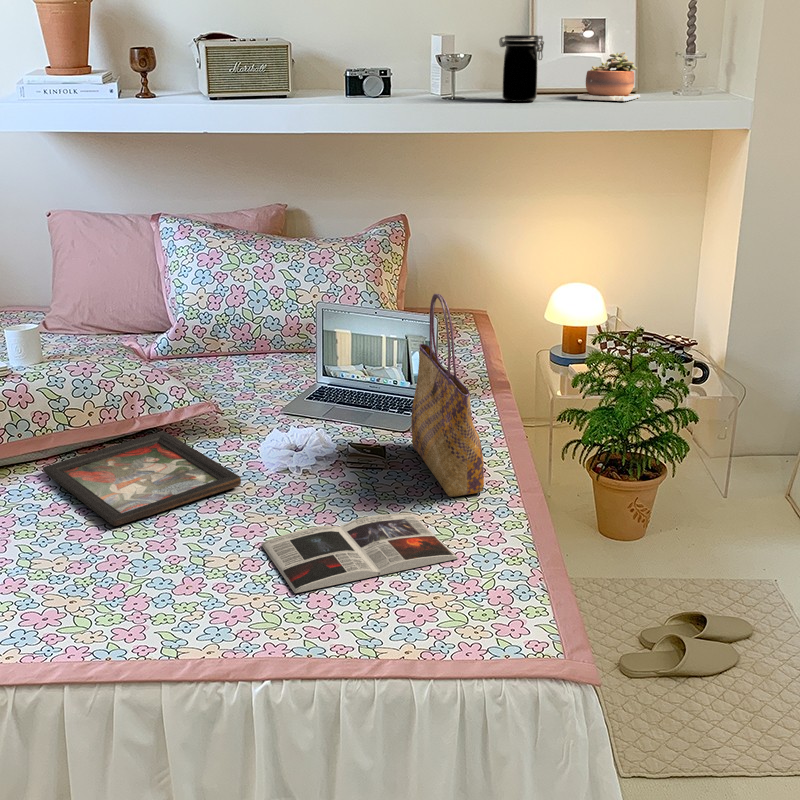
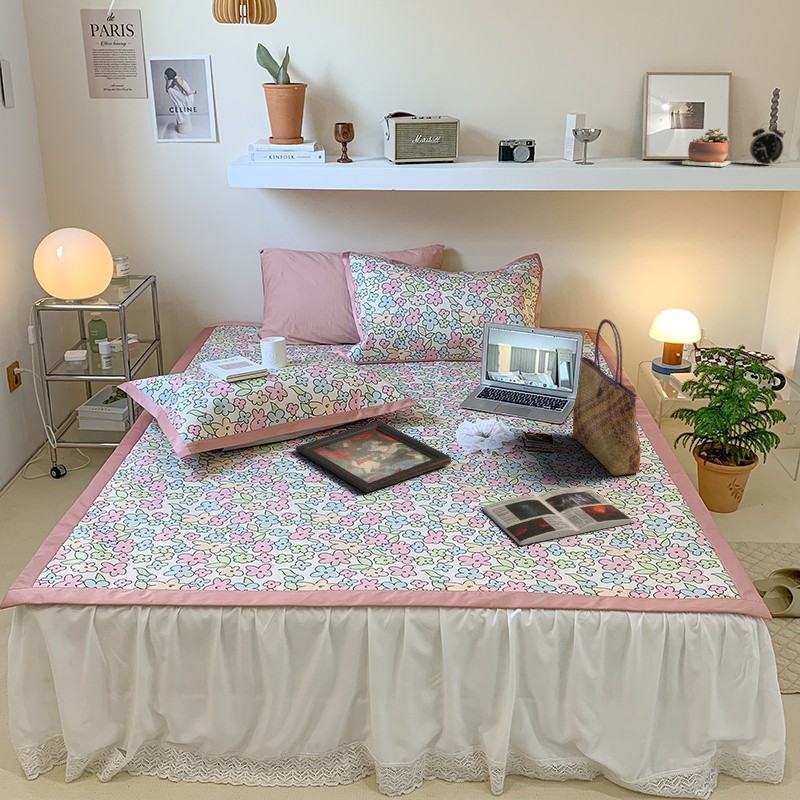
jar: present [499,35,544,102] -> none [622,114,659,166]
alarm clock: none [662,46,703,99] -> present [750,128,784,164]

